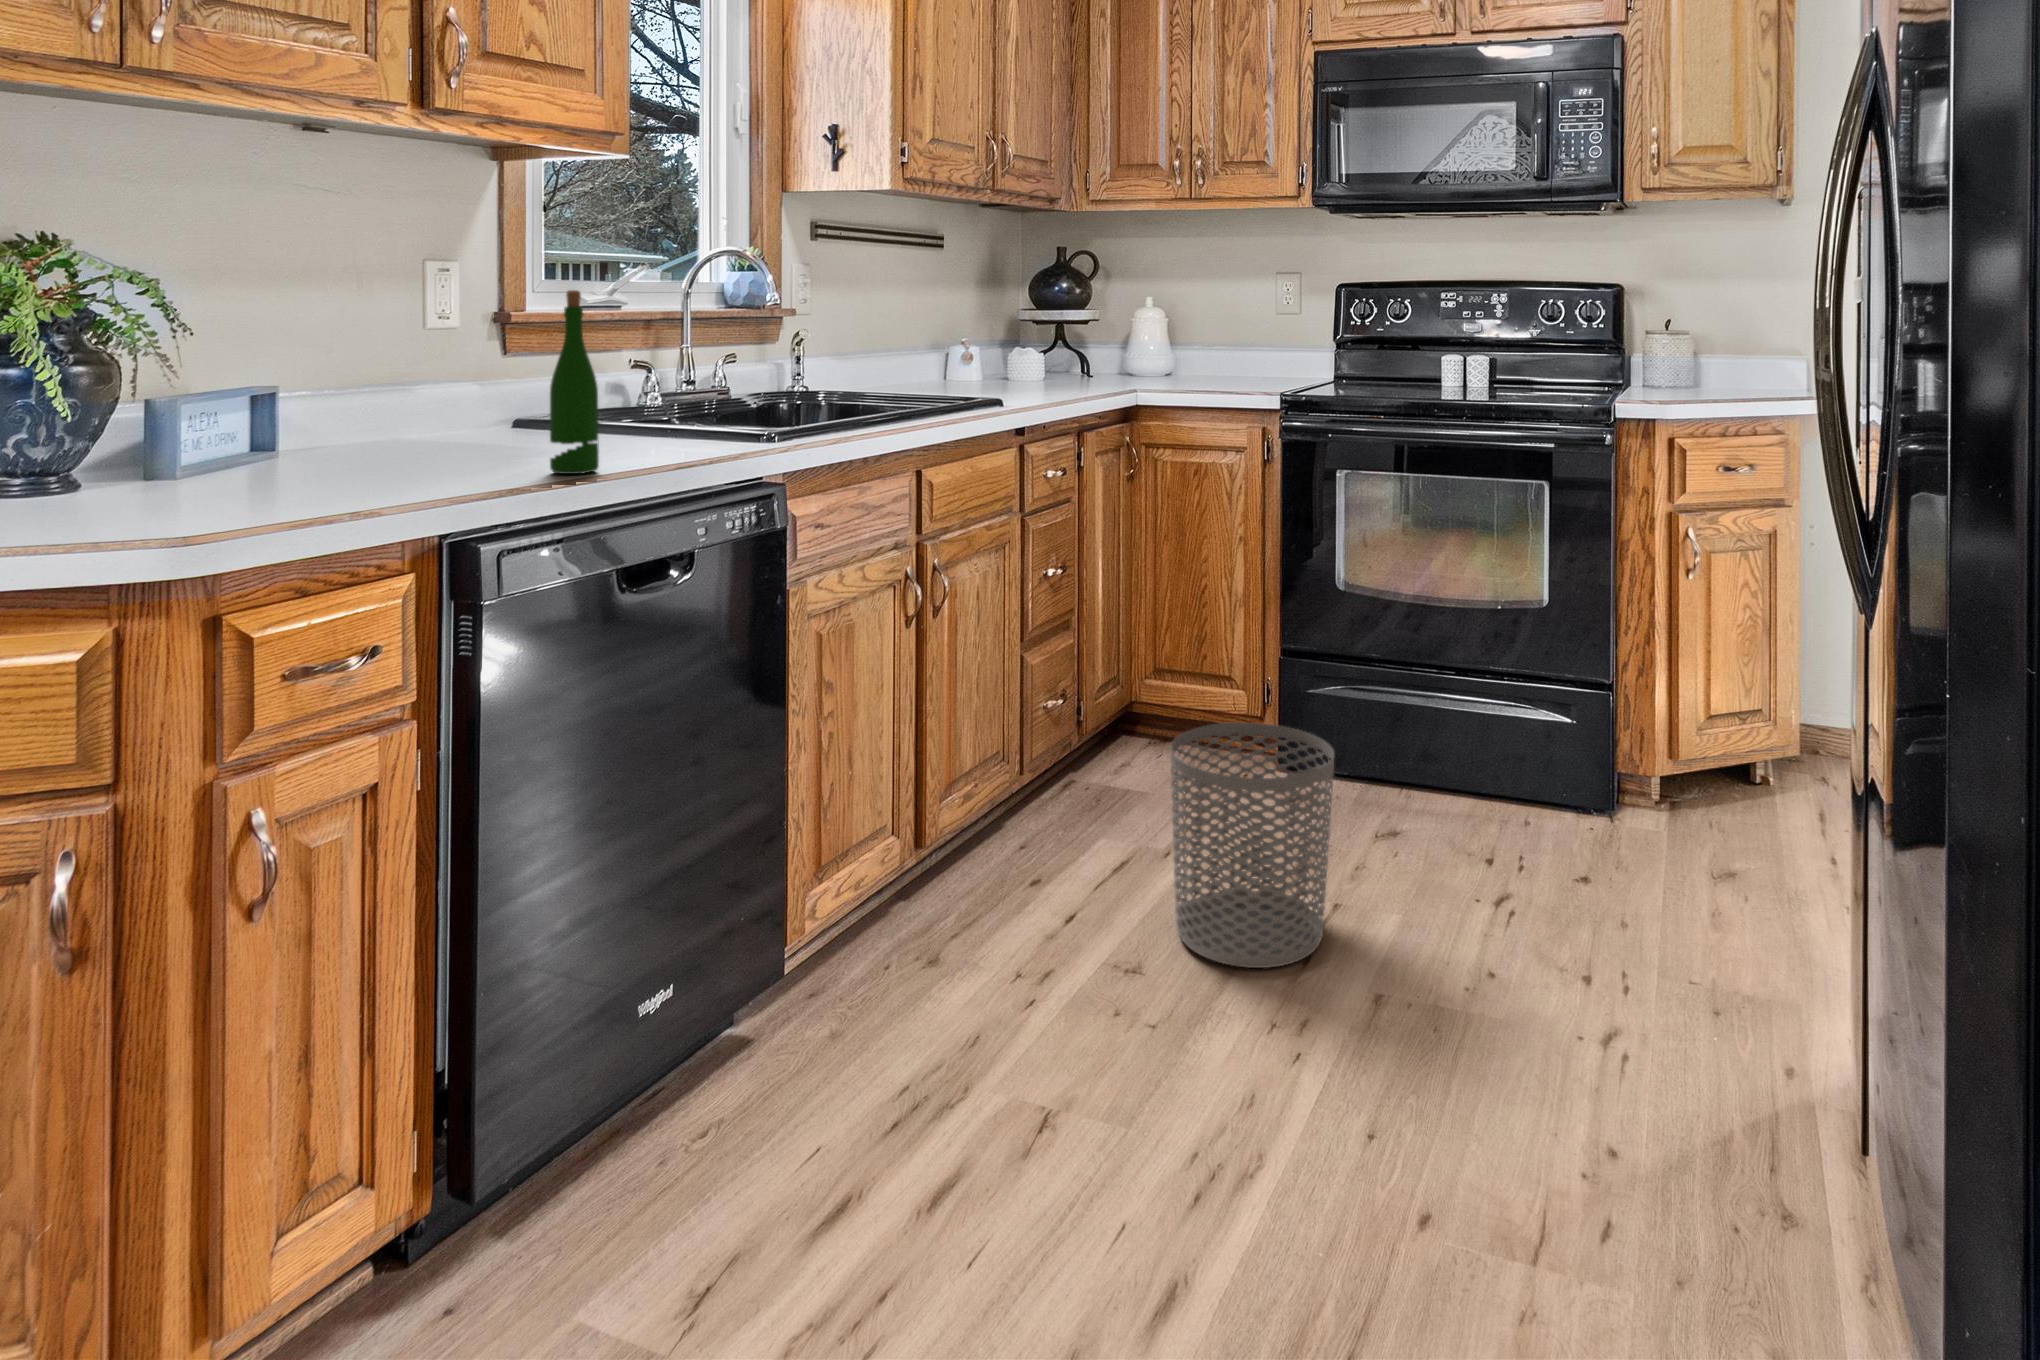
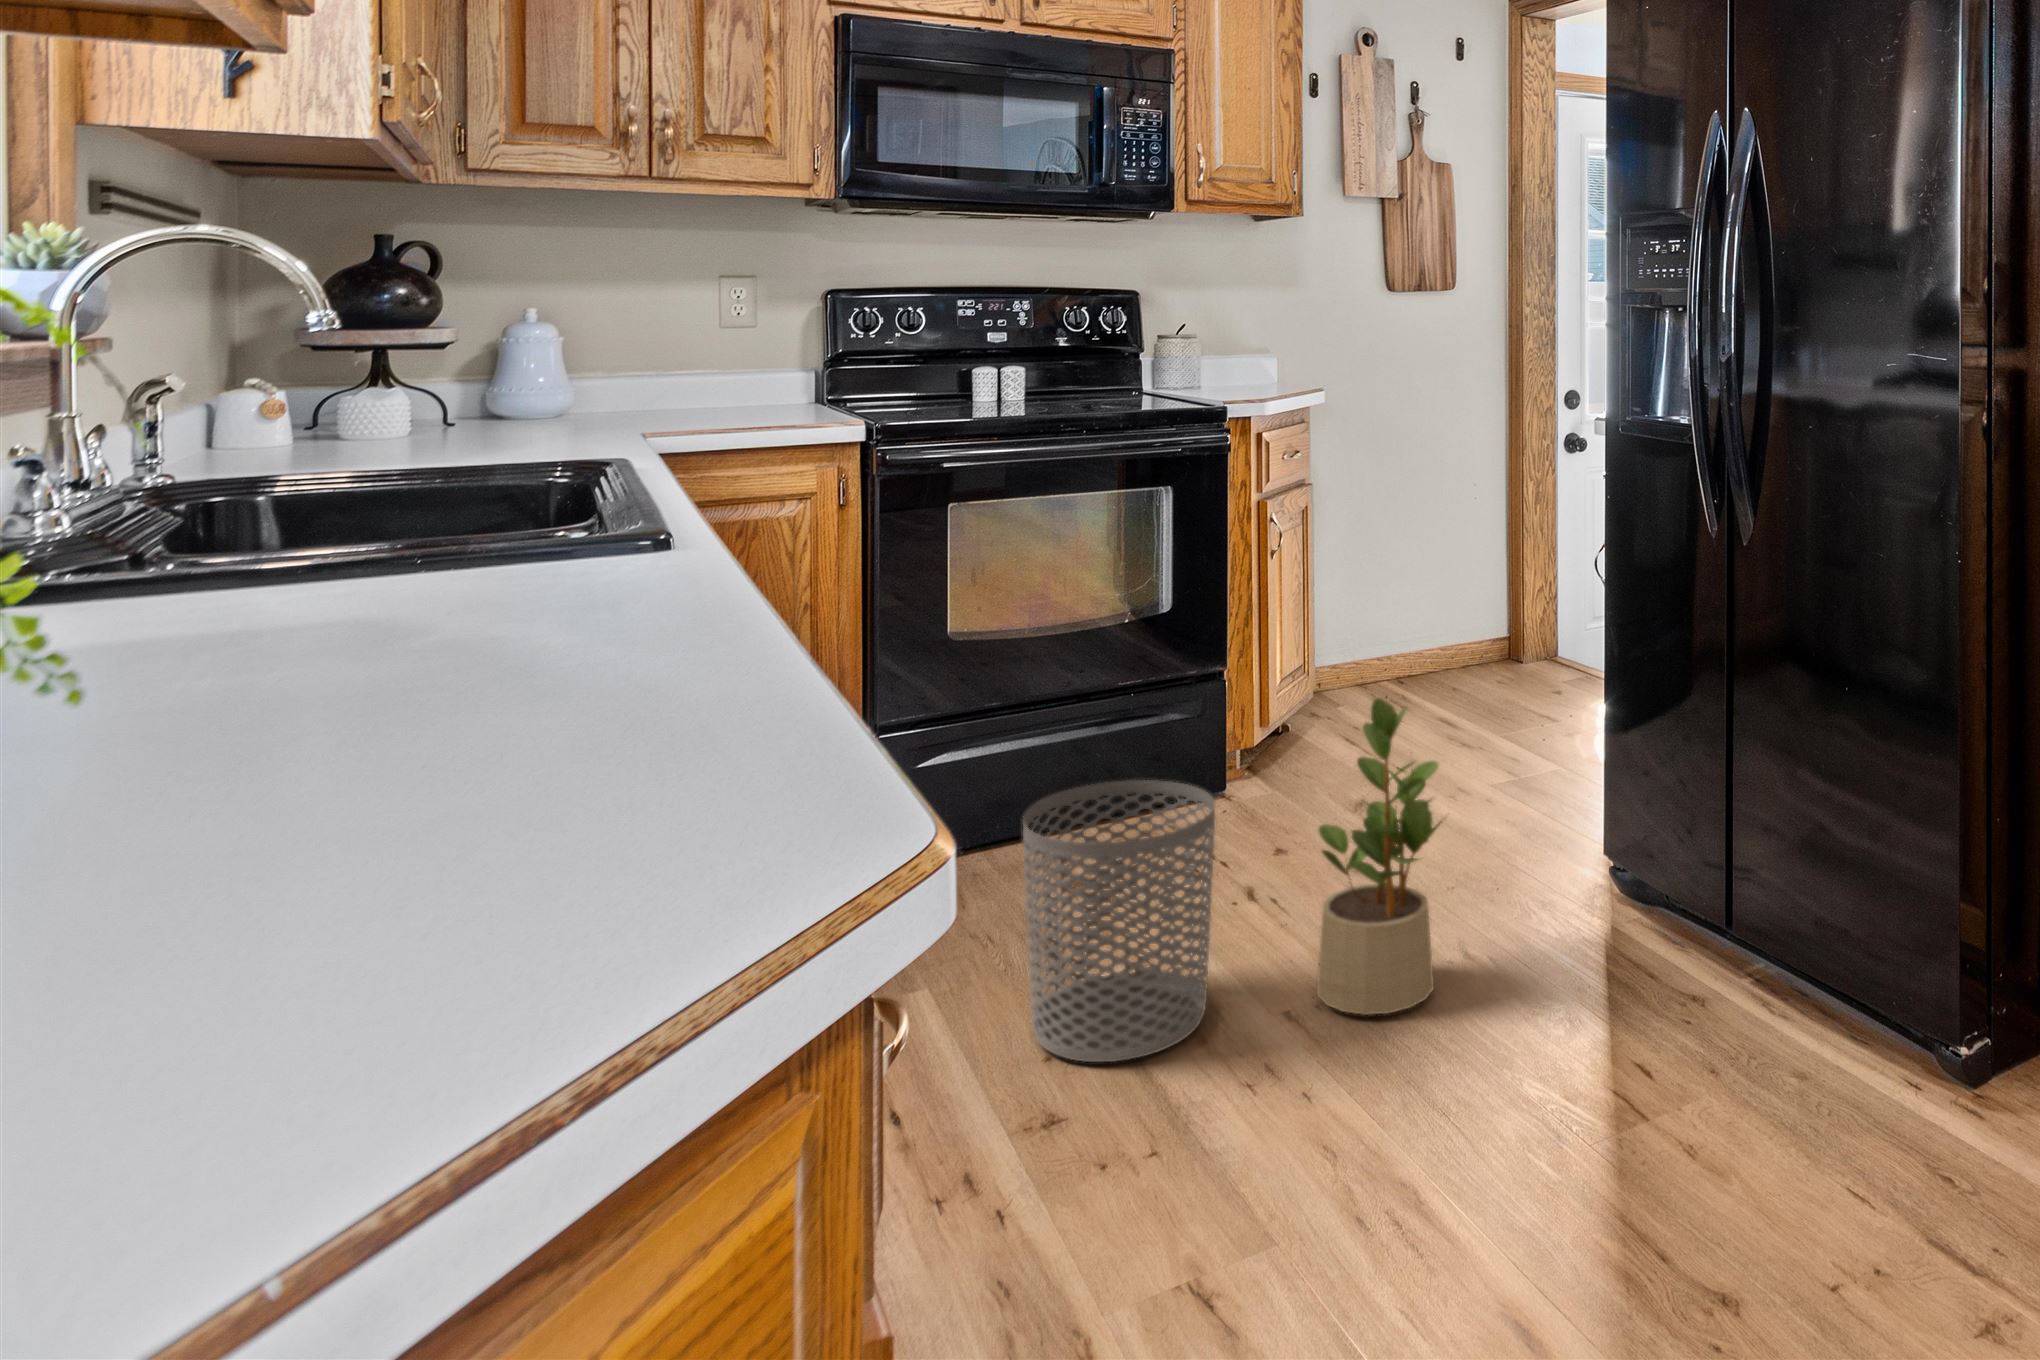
wine bottle: present [550,290,599,474] -> none [195,277,304,626]
potted plant: none [1395,715,1561,1039] -> present [1317,698,1442,1015]

